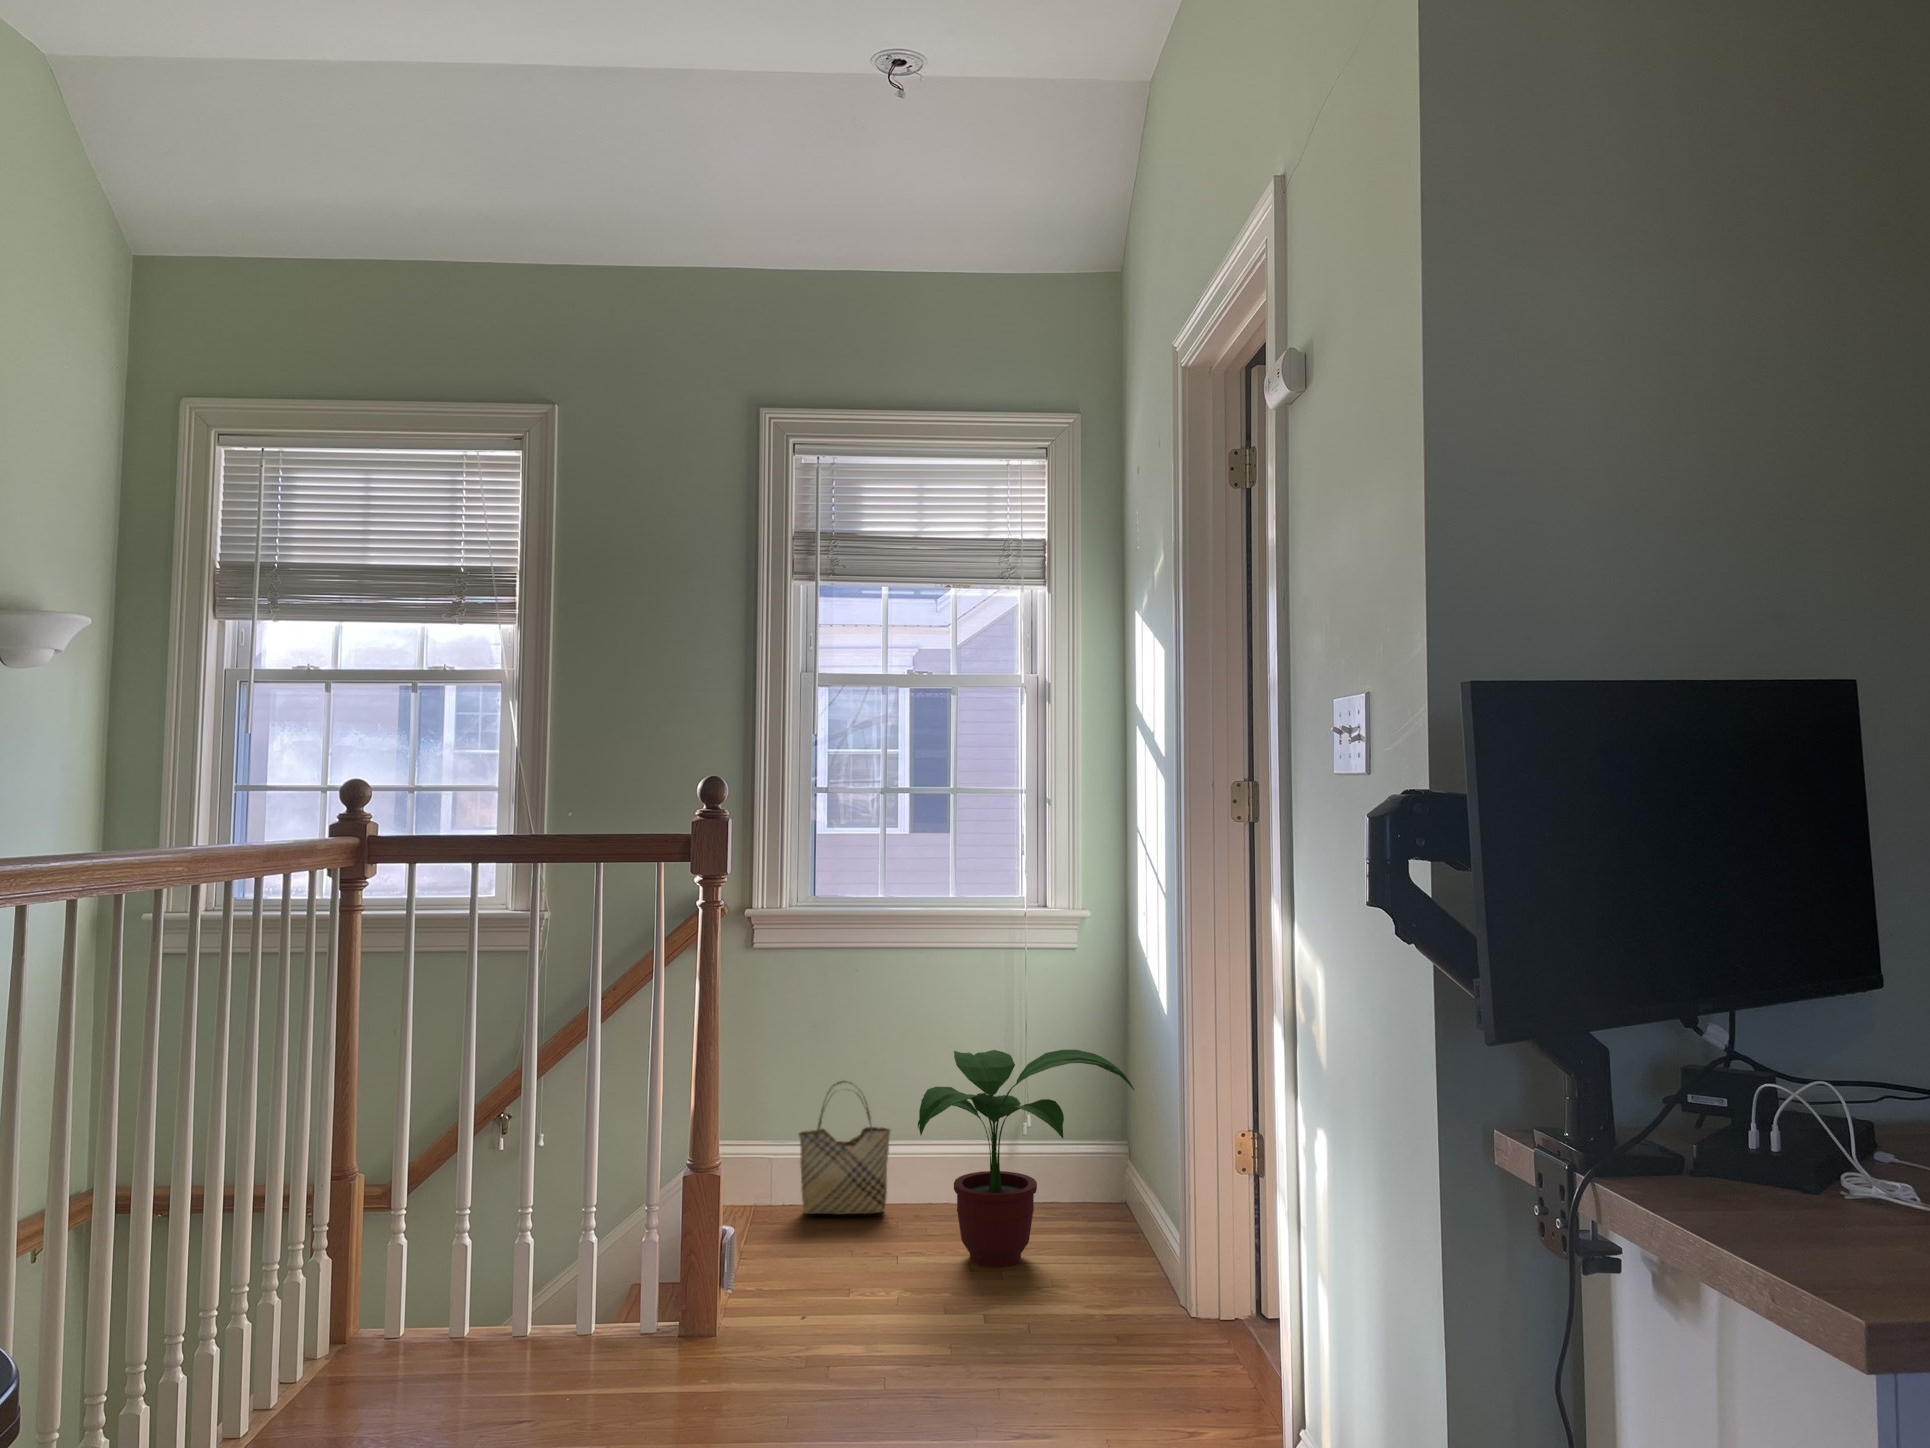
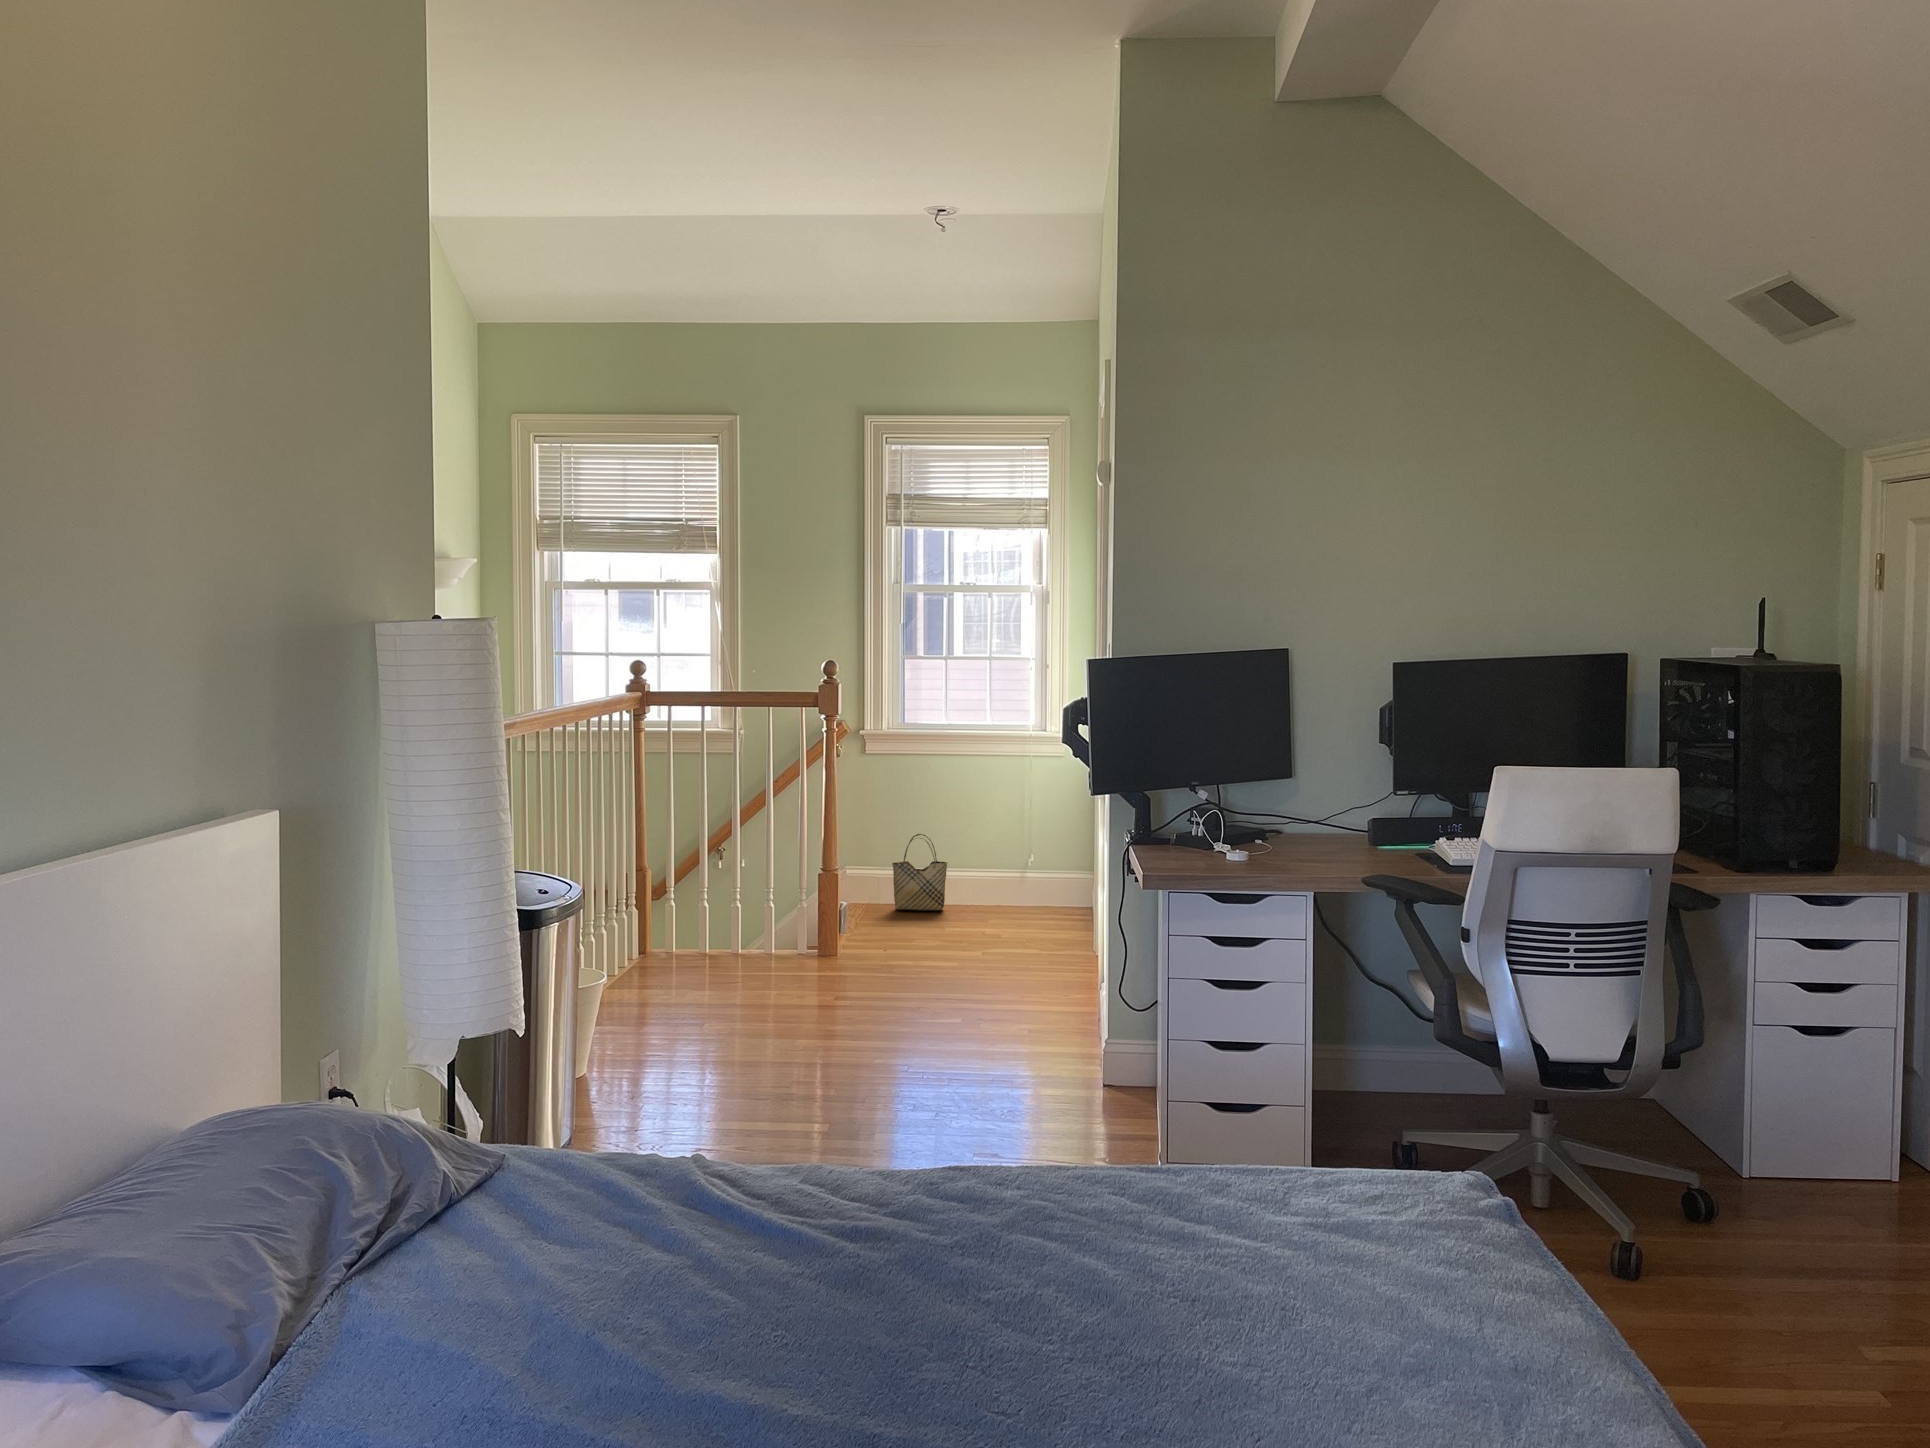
potted plant: present [918,1050,1134,1267] -> none [951,817,1082,937]

